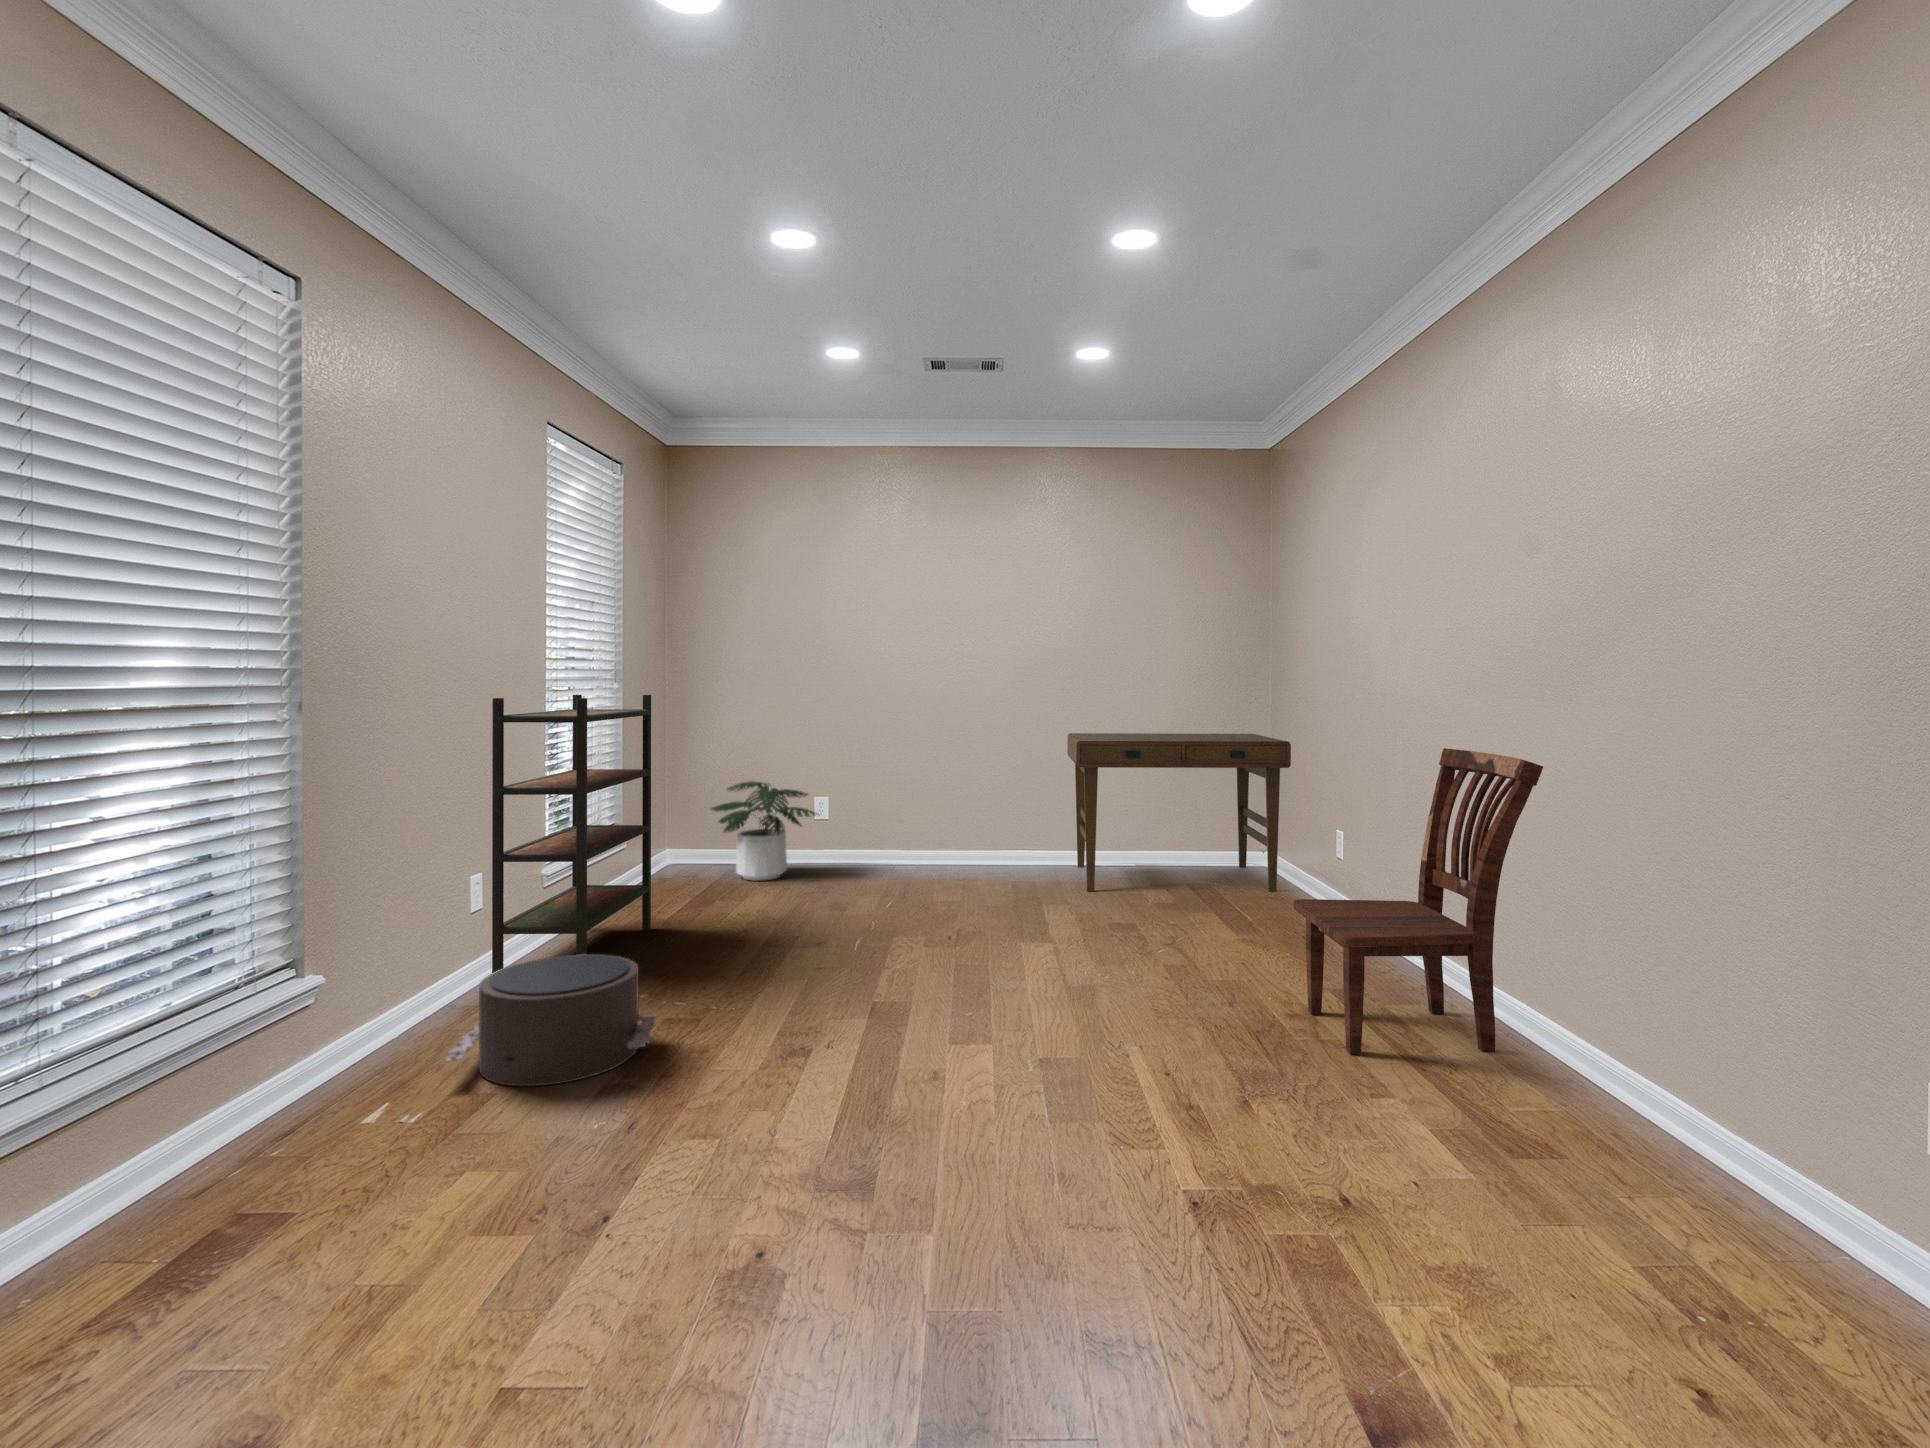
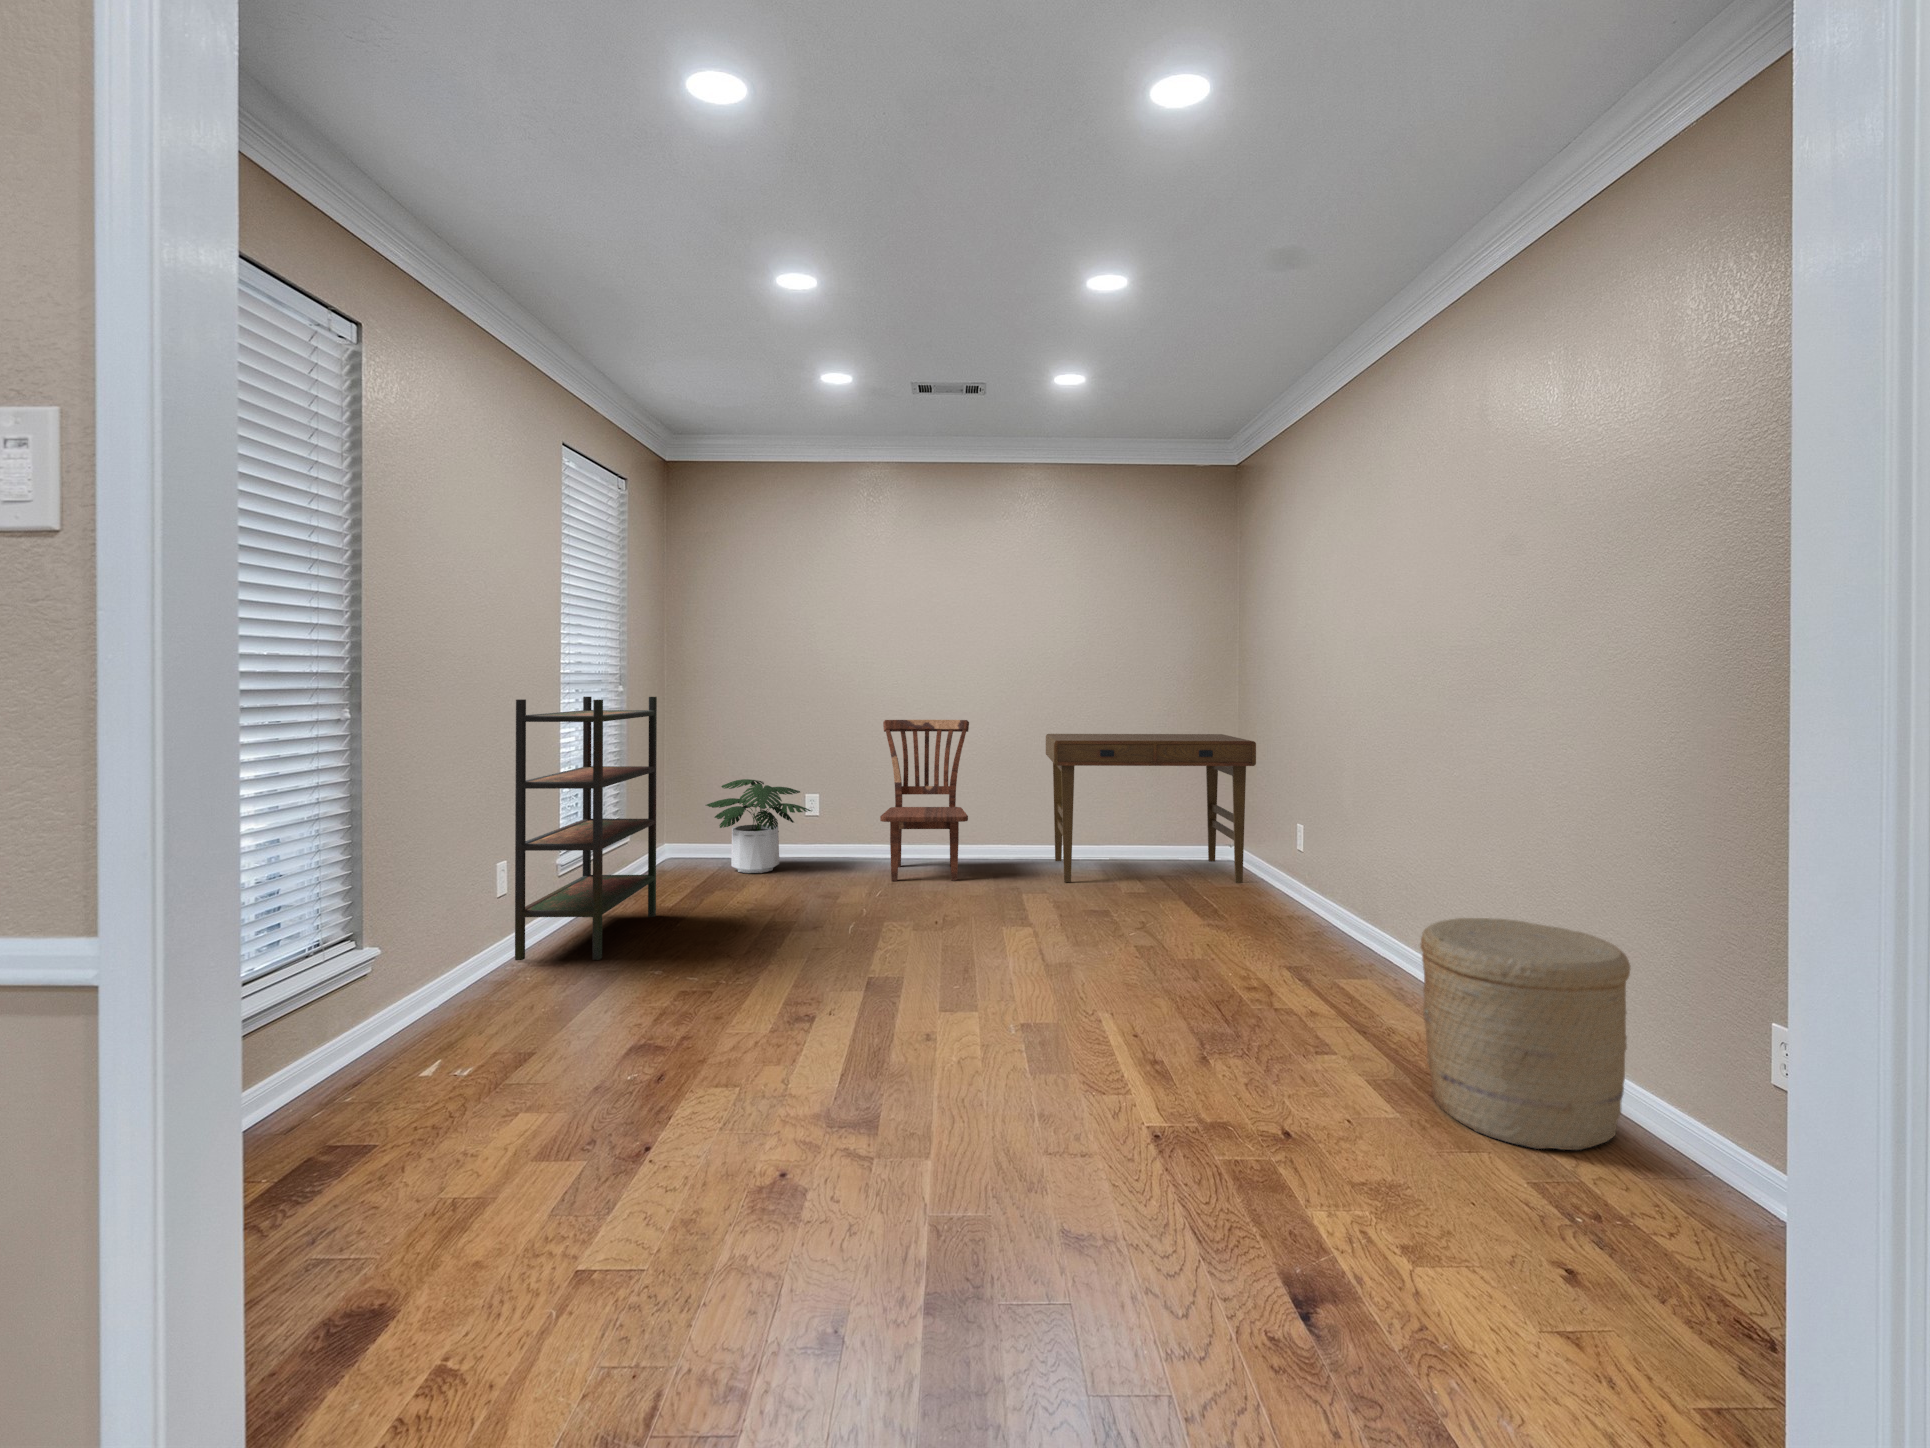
dining chair: present [1293,748,1543,1054] -> present [880,720,969,881]
woven basket: none [1494,946,1744,1223] -> present [1421,918,1630,1150]
pouf: present [446,954,656,1086] -> none [488,932,673,1047]

